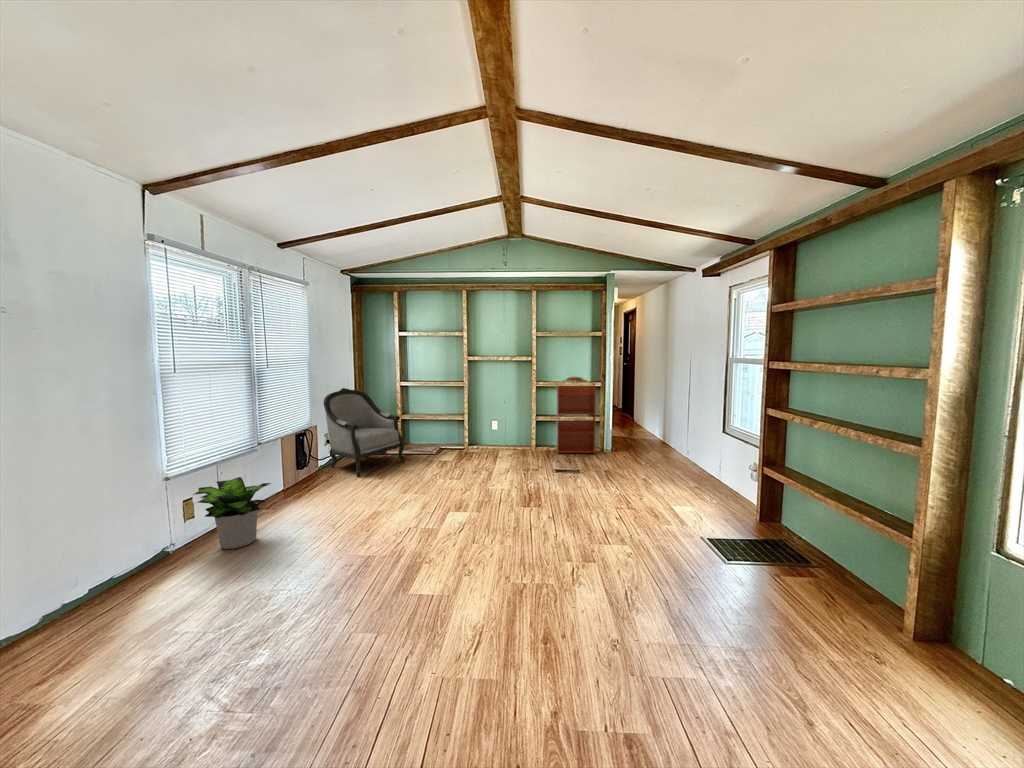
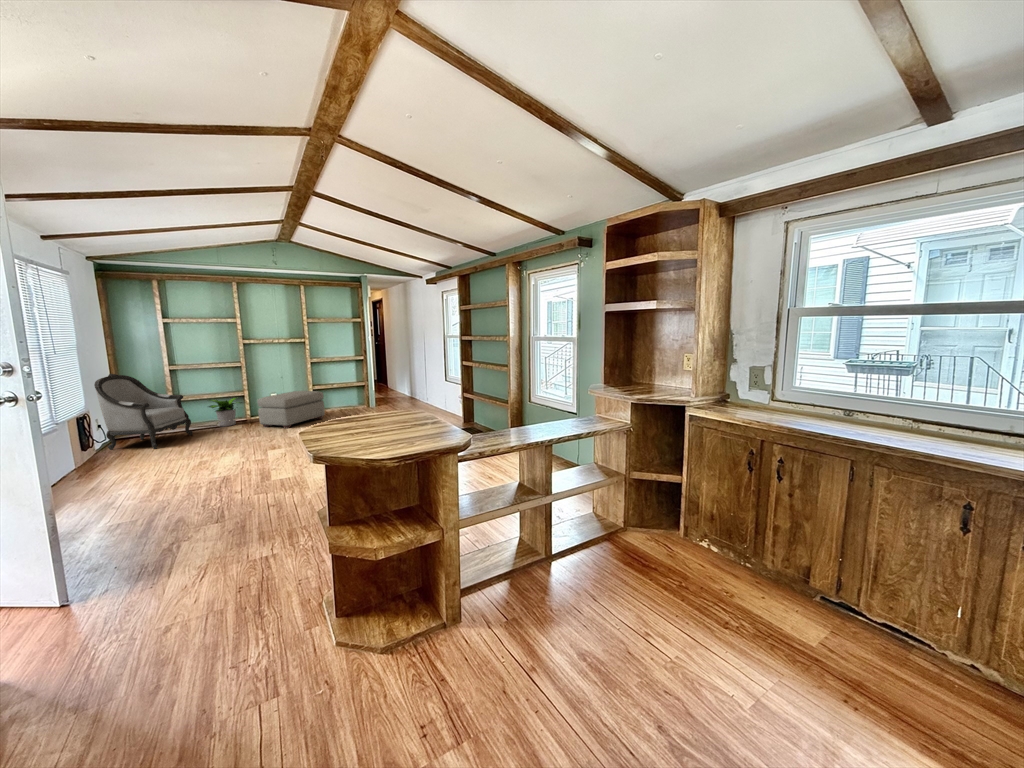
bookcase: present [557,377,596,453] -> none [328,353,365,413]
ottoman: none [468,422,542,473] -> present [257,391,325,428]
potted plant: present [194,477,271,549] -> present [209,398,242,426]

